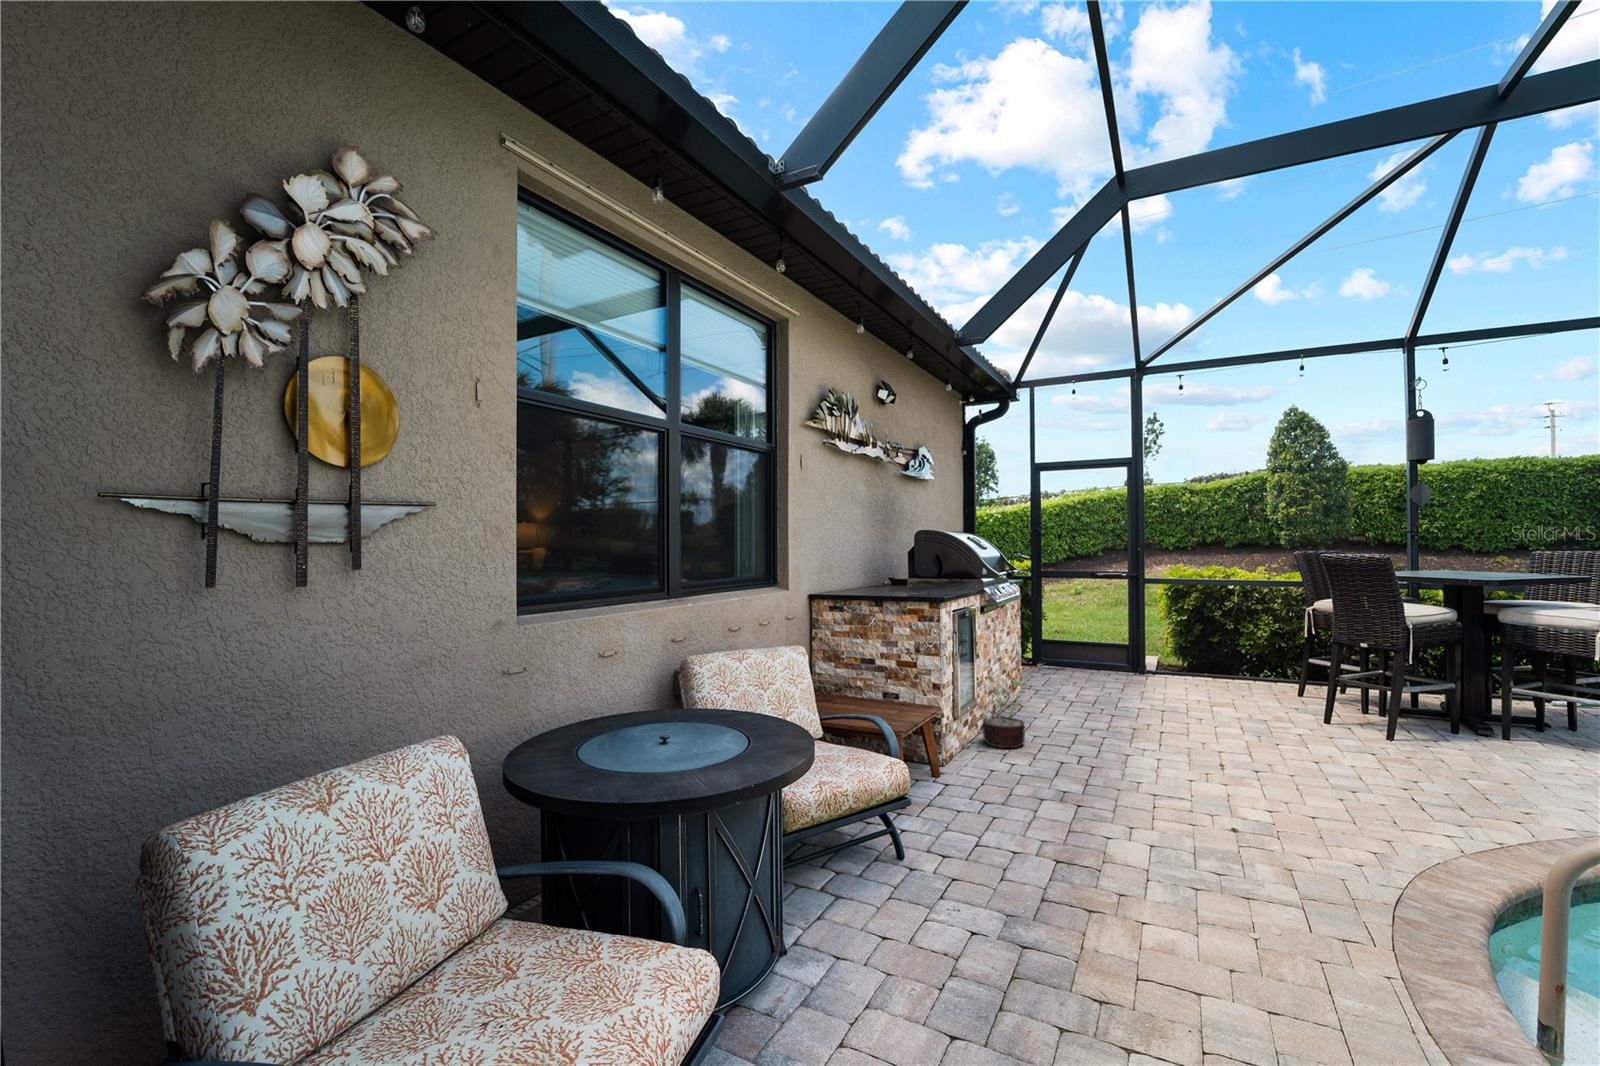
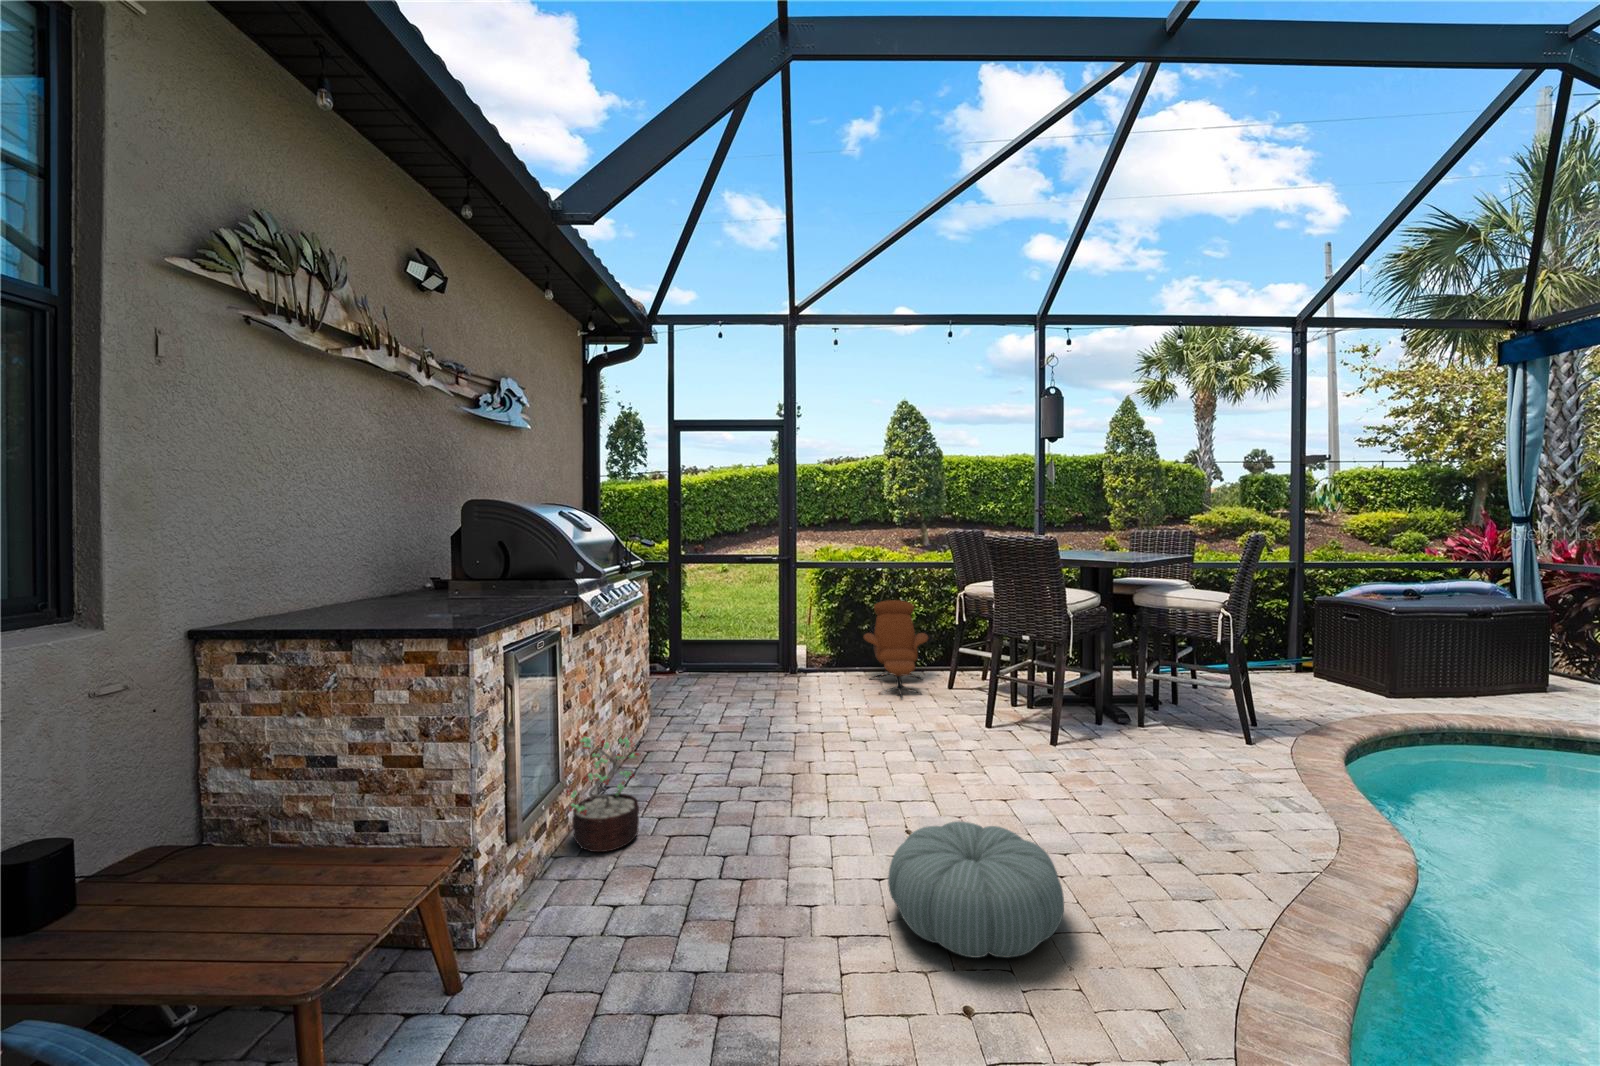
lounge chair: none [1212,615,1282,700] -> present [864,600,928,697]
pouf: none [1206,753,1349,832] -> present [888,821,1064,958]

